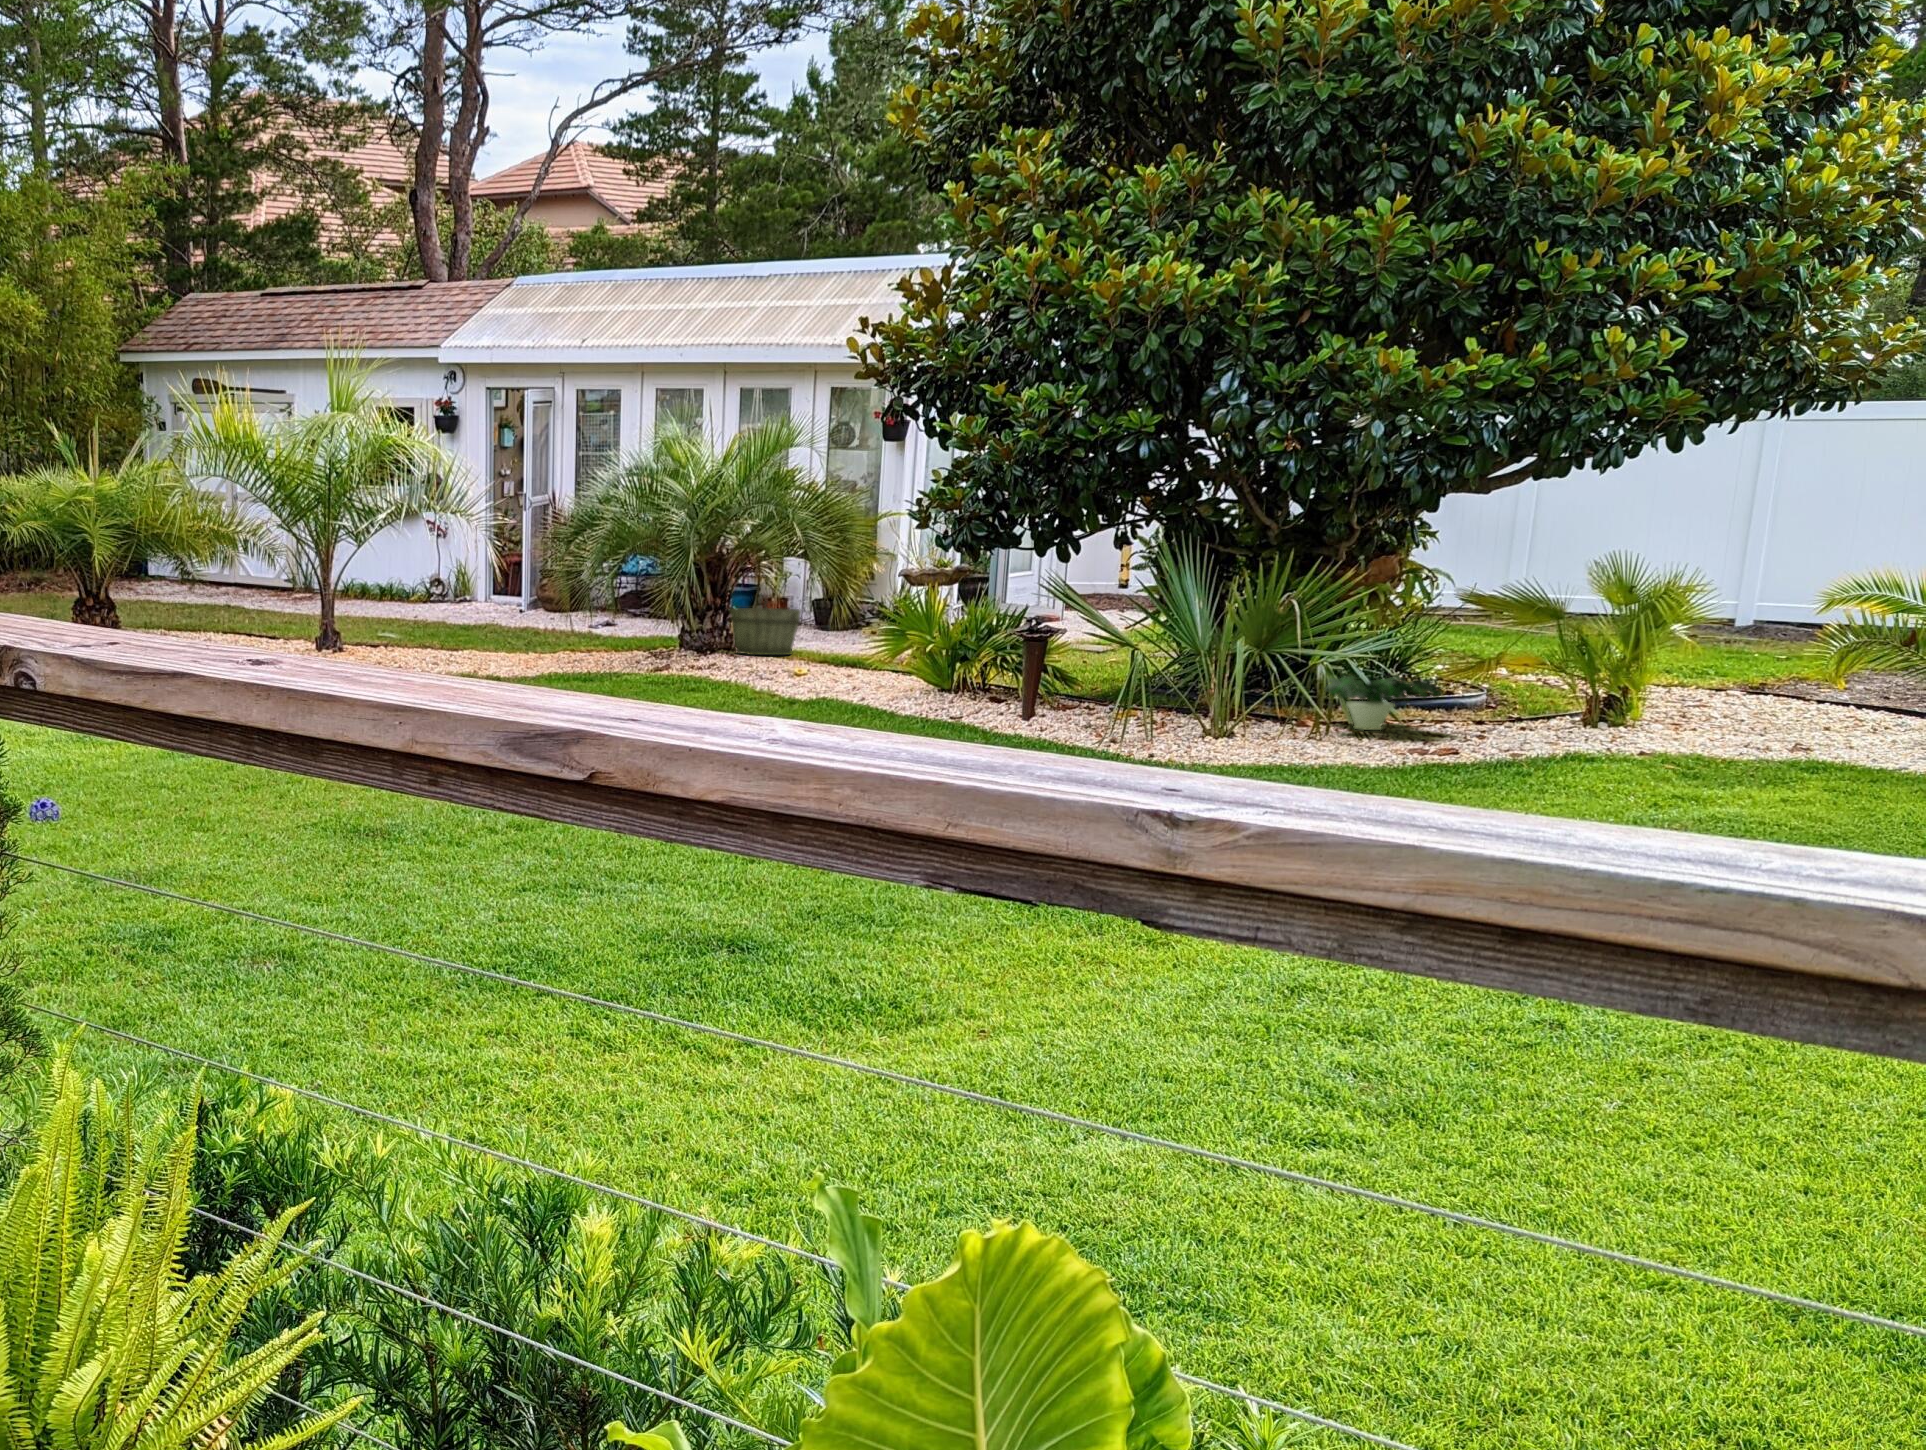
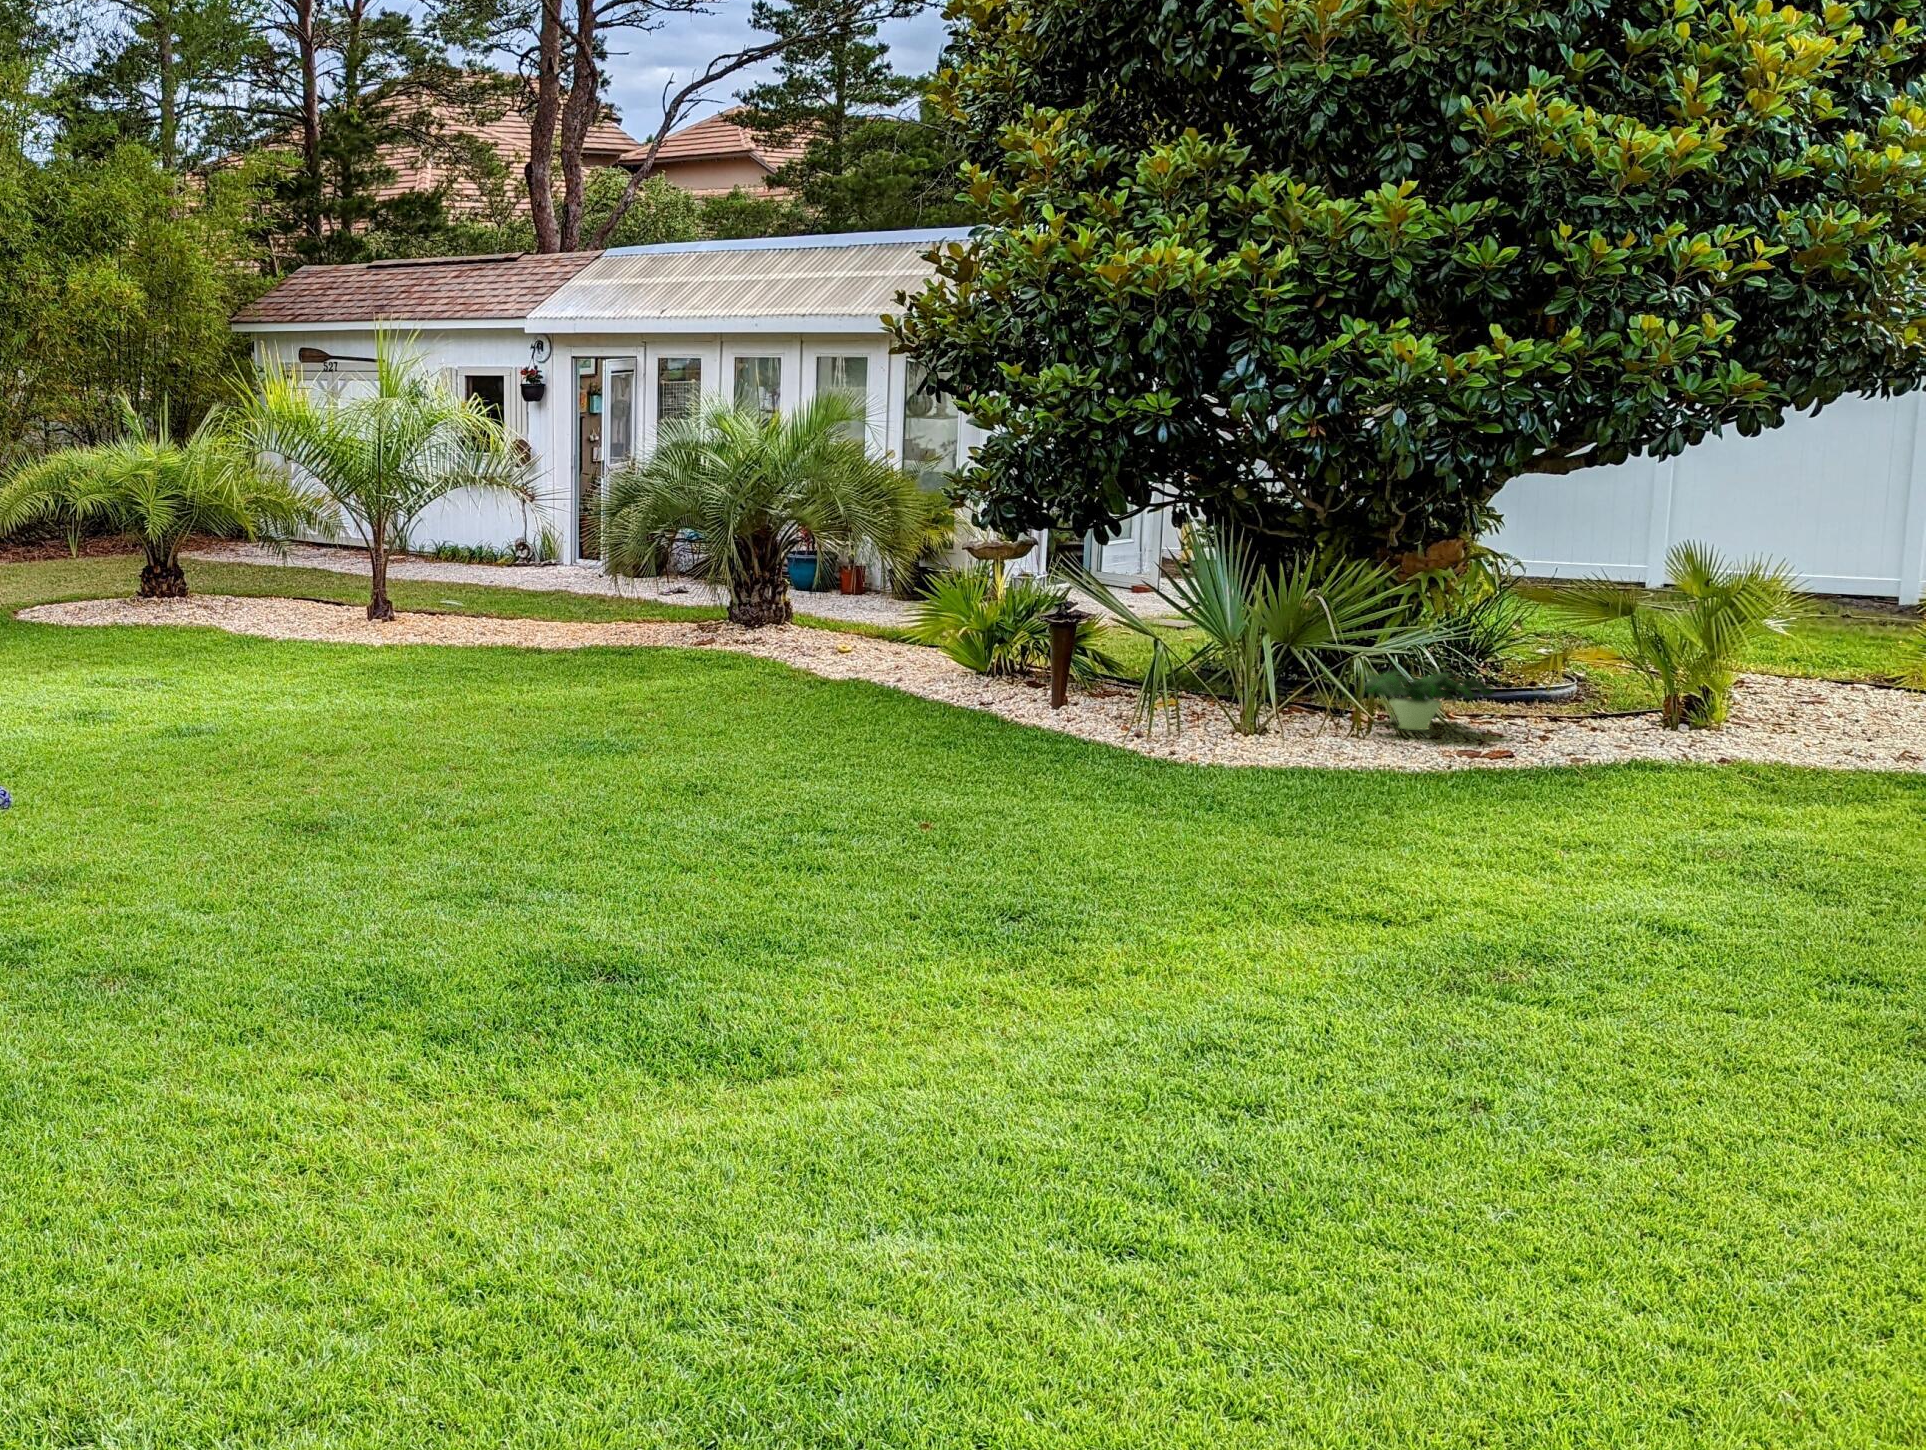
wooden bucket: present [730,600,801,655] -> none [782,563,855,627]

